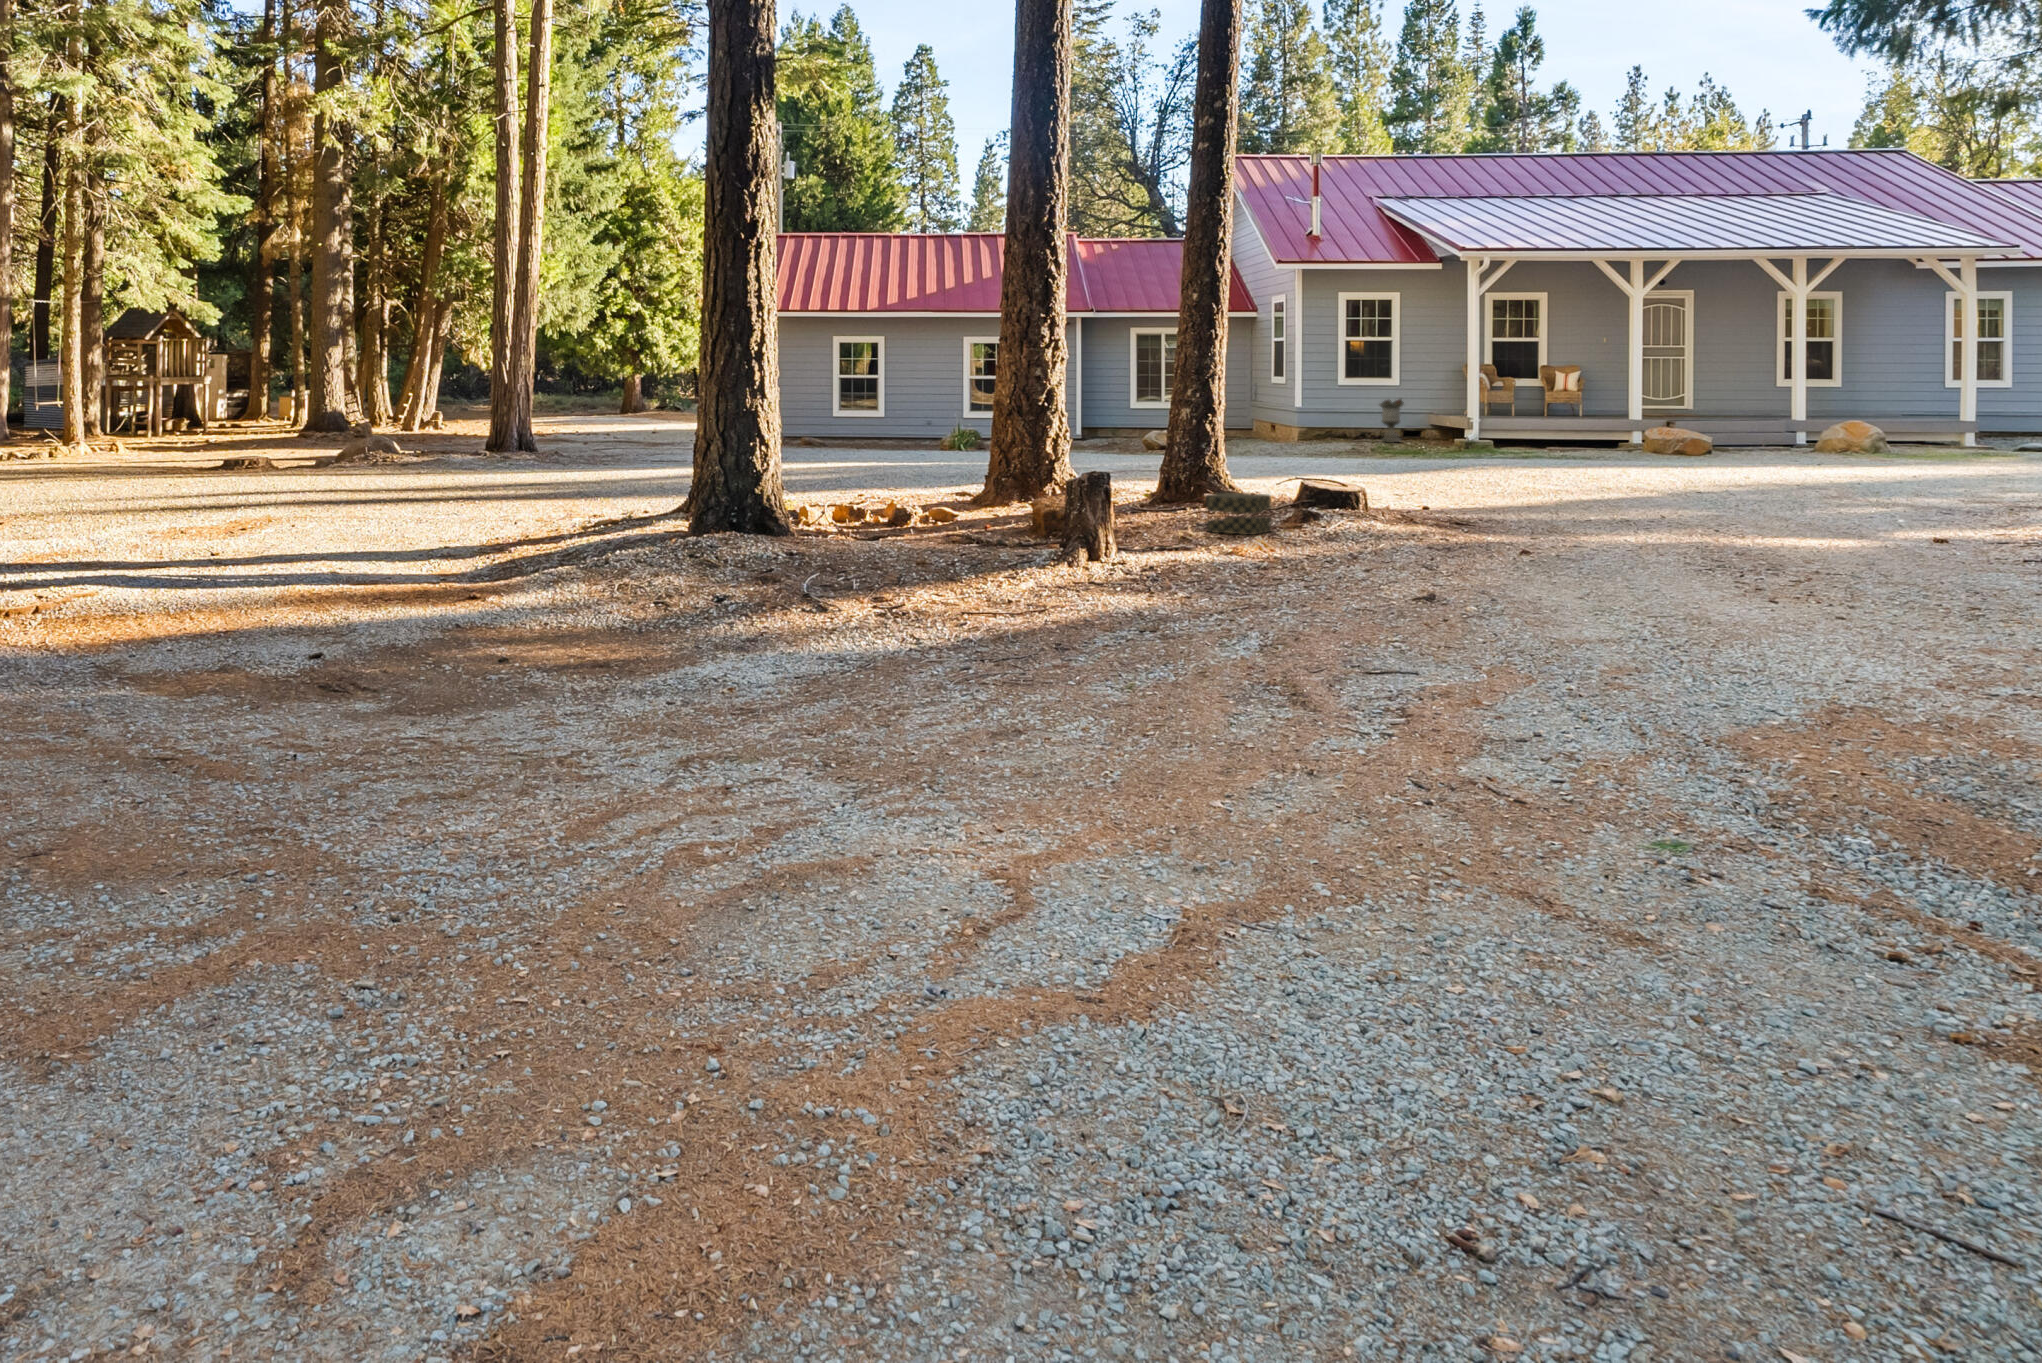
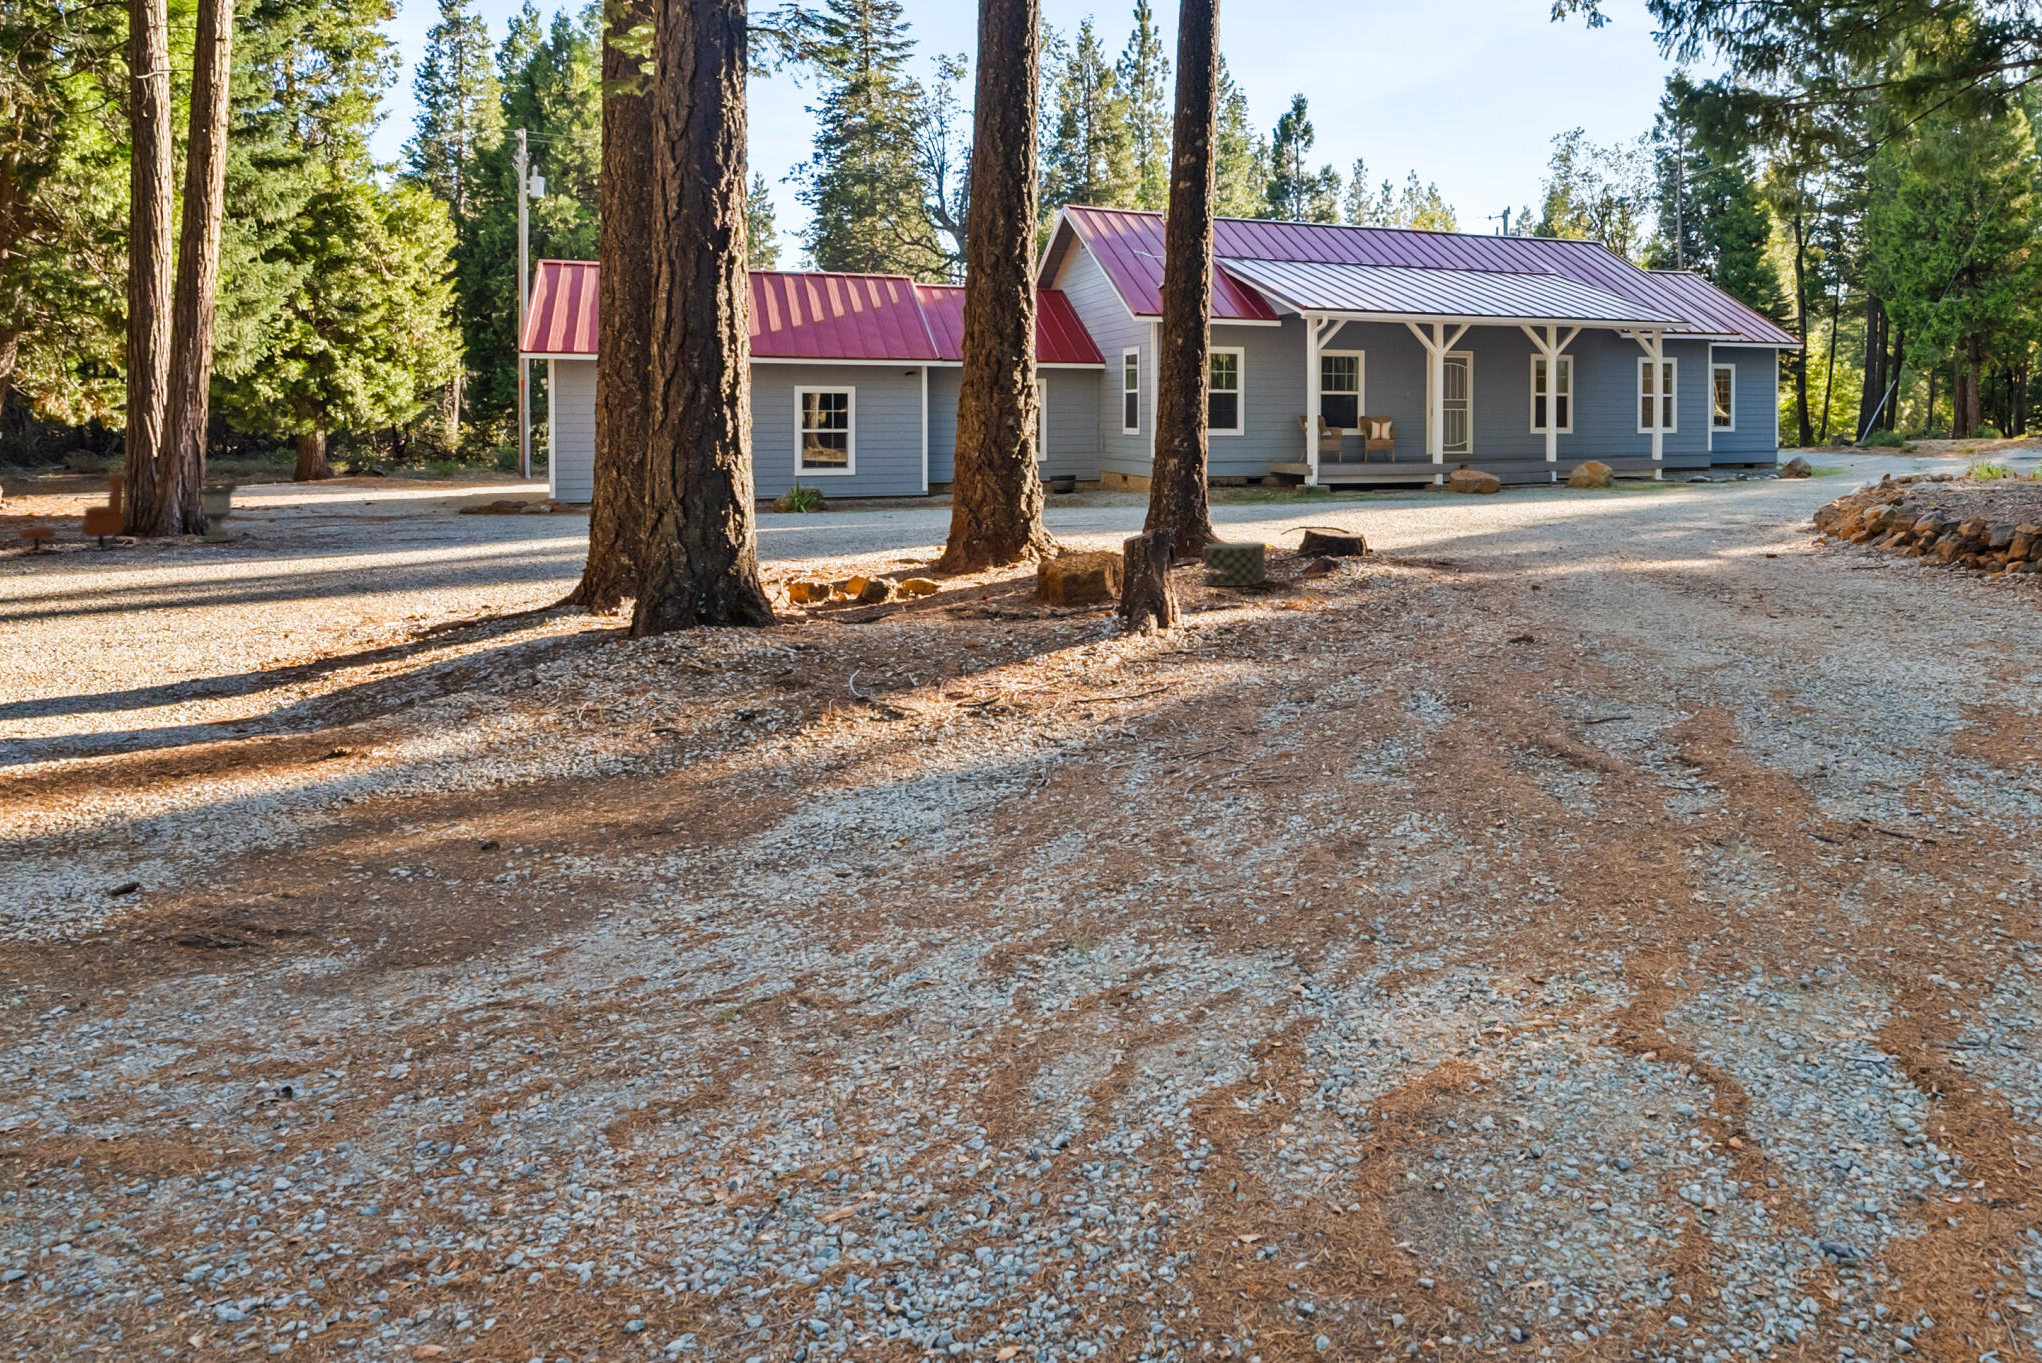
planter: present [1380,399,1404,443] -> present [198,482,237,543]
lounge chair: none [429,405,494,460] -> present [18,475,124,556]

